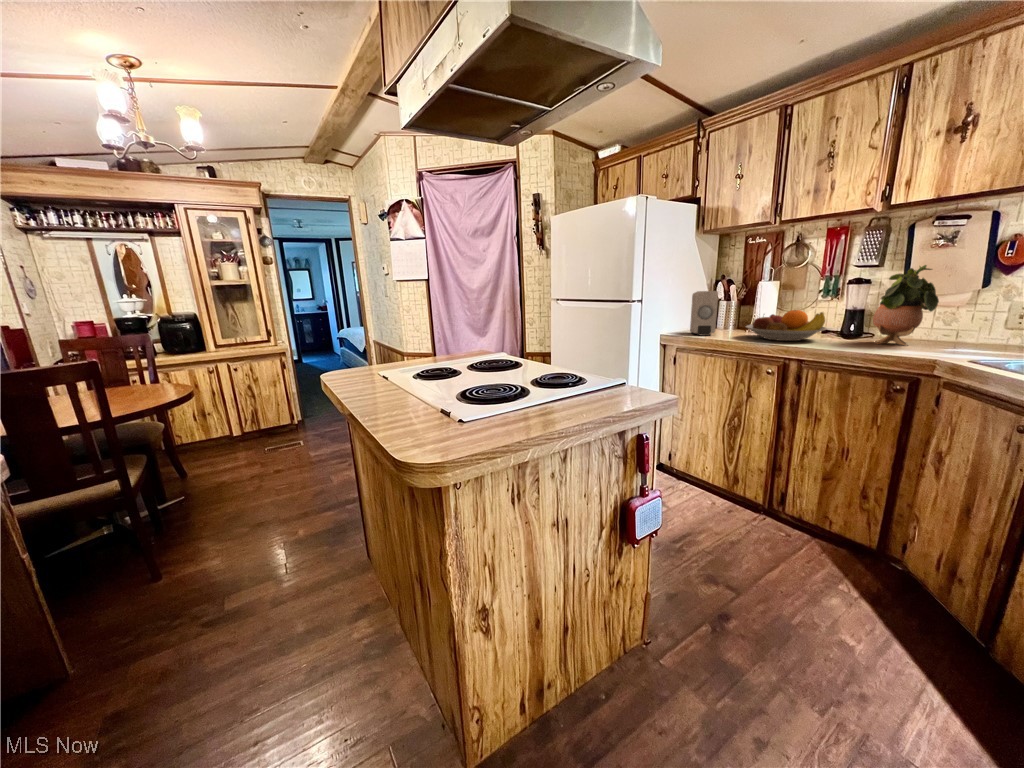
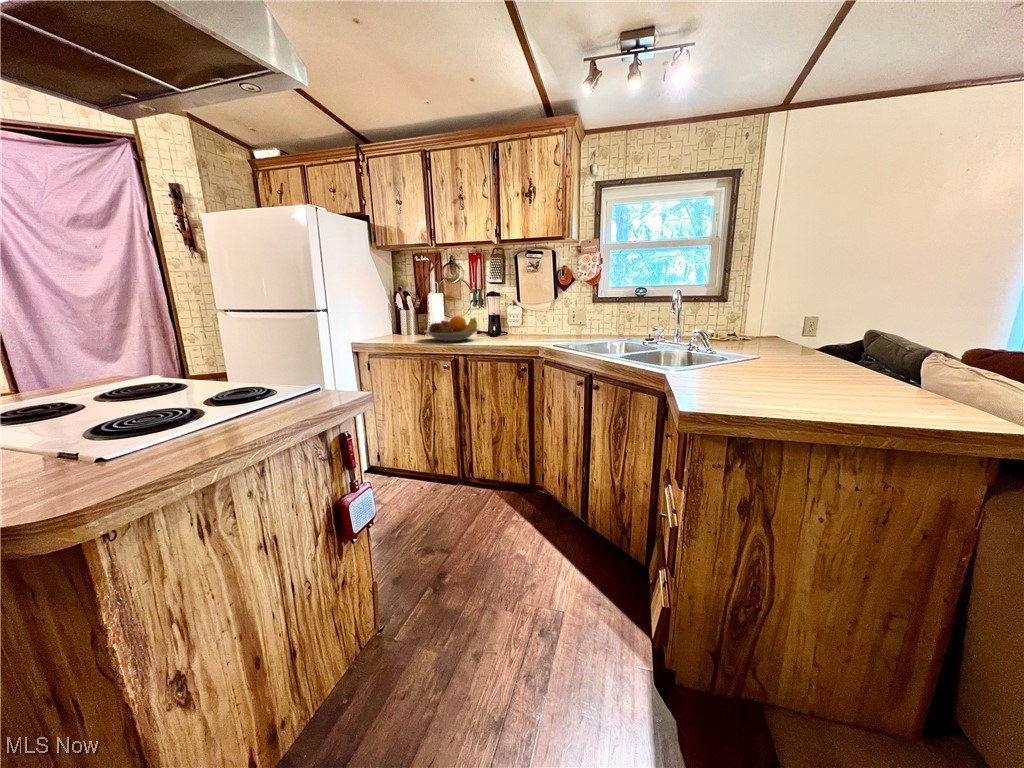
potted plant: present [873,265,939,345] -> none [505,283,535,339]
soap dispenser: present [690,291,718,336] -> none [376,301,401,342]

